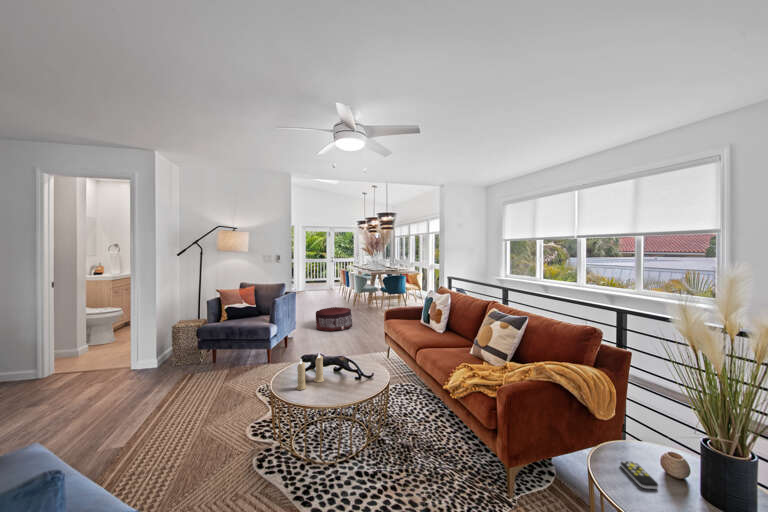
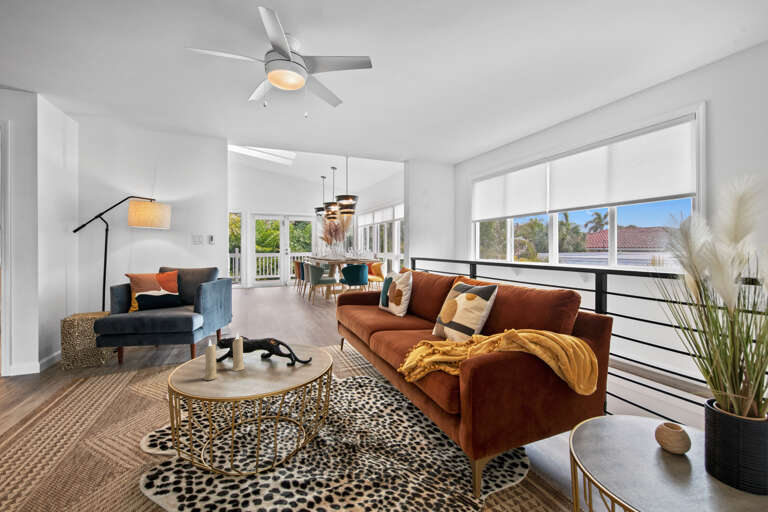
pouf: present [316,307,353,331] -> none [258,299,302,325]
remote control: present [621,461,658,489] -> none [614,436,664,468]

